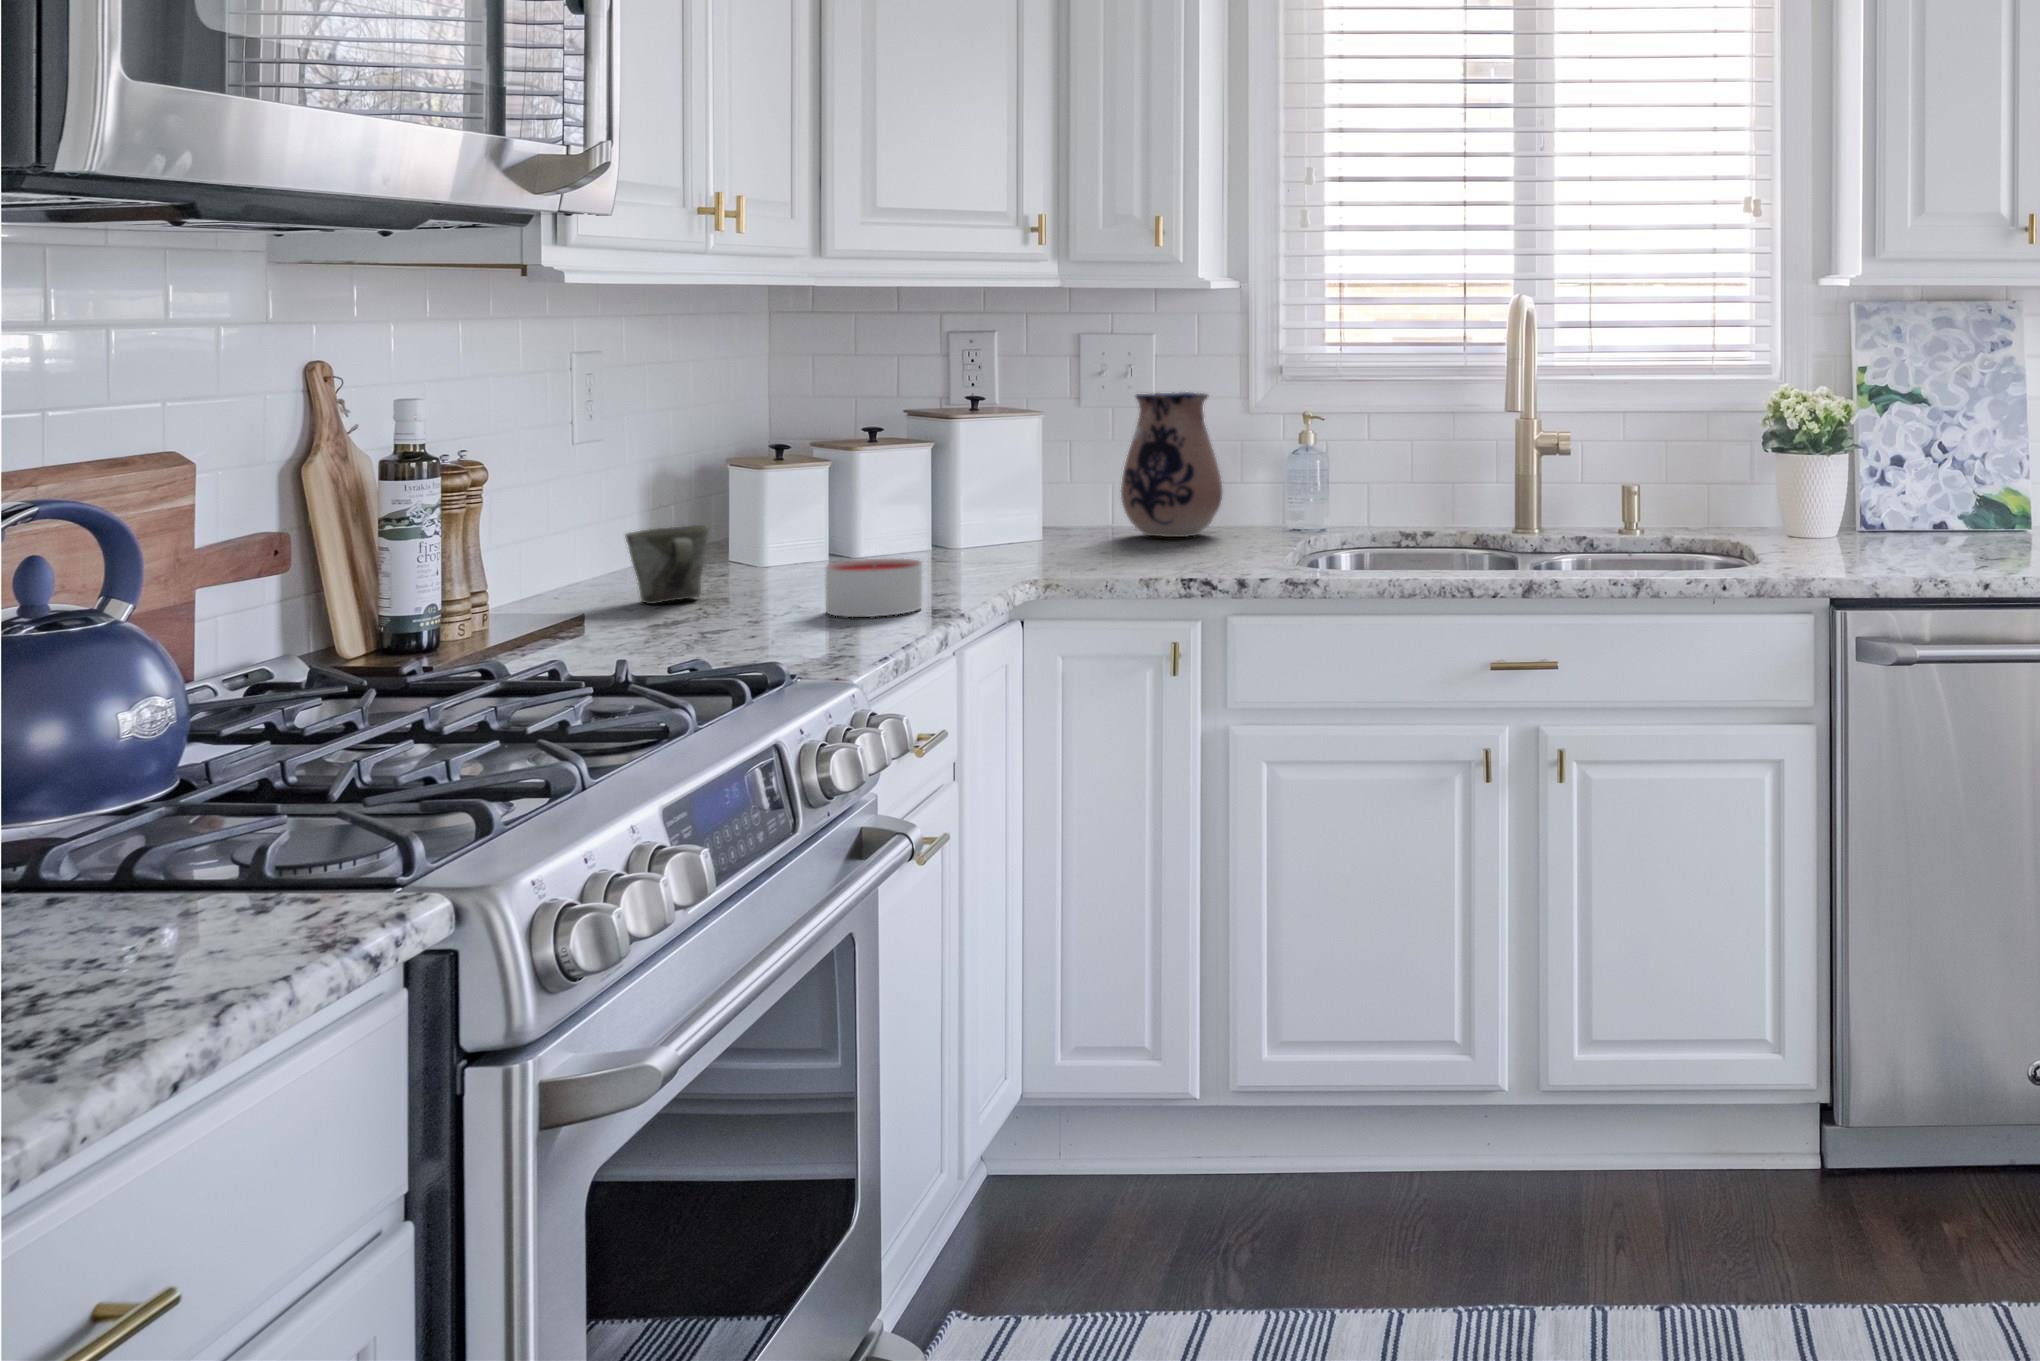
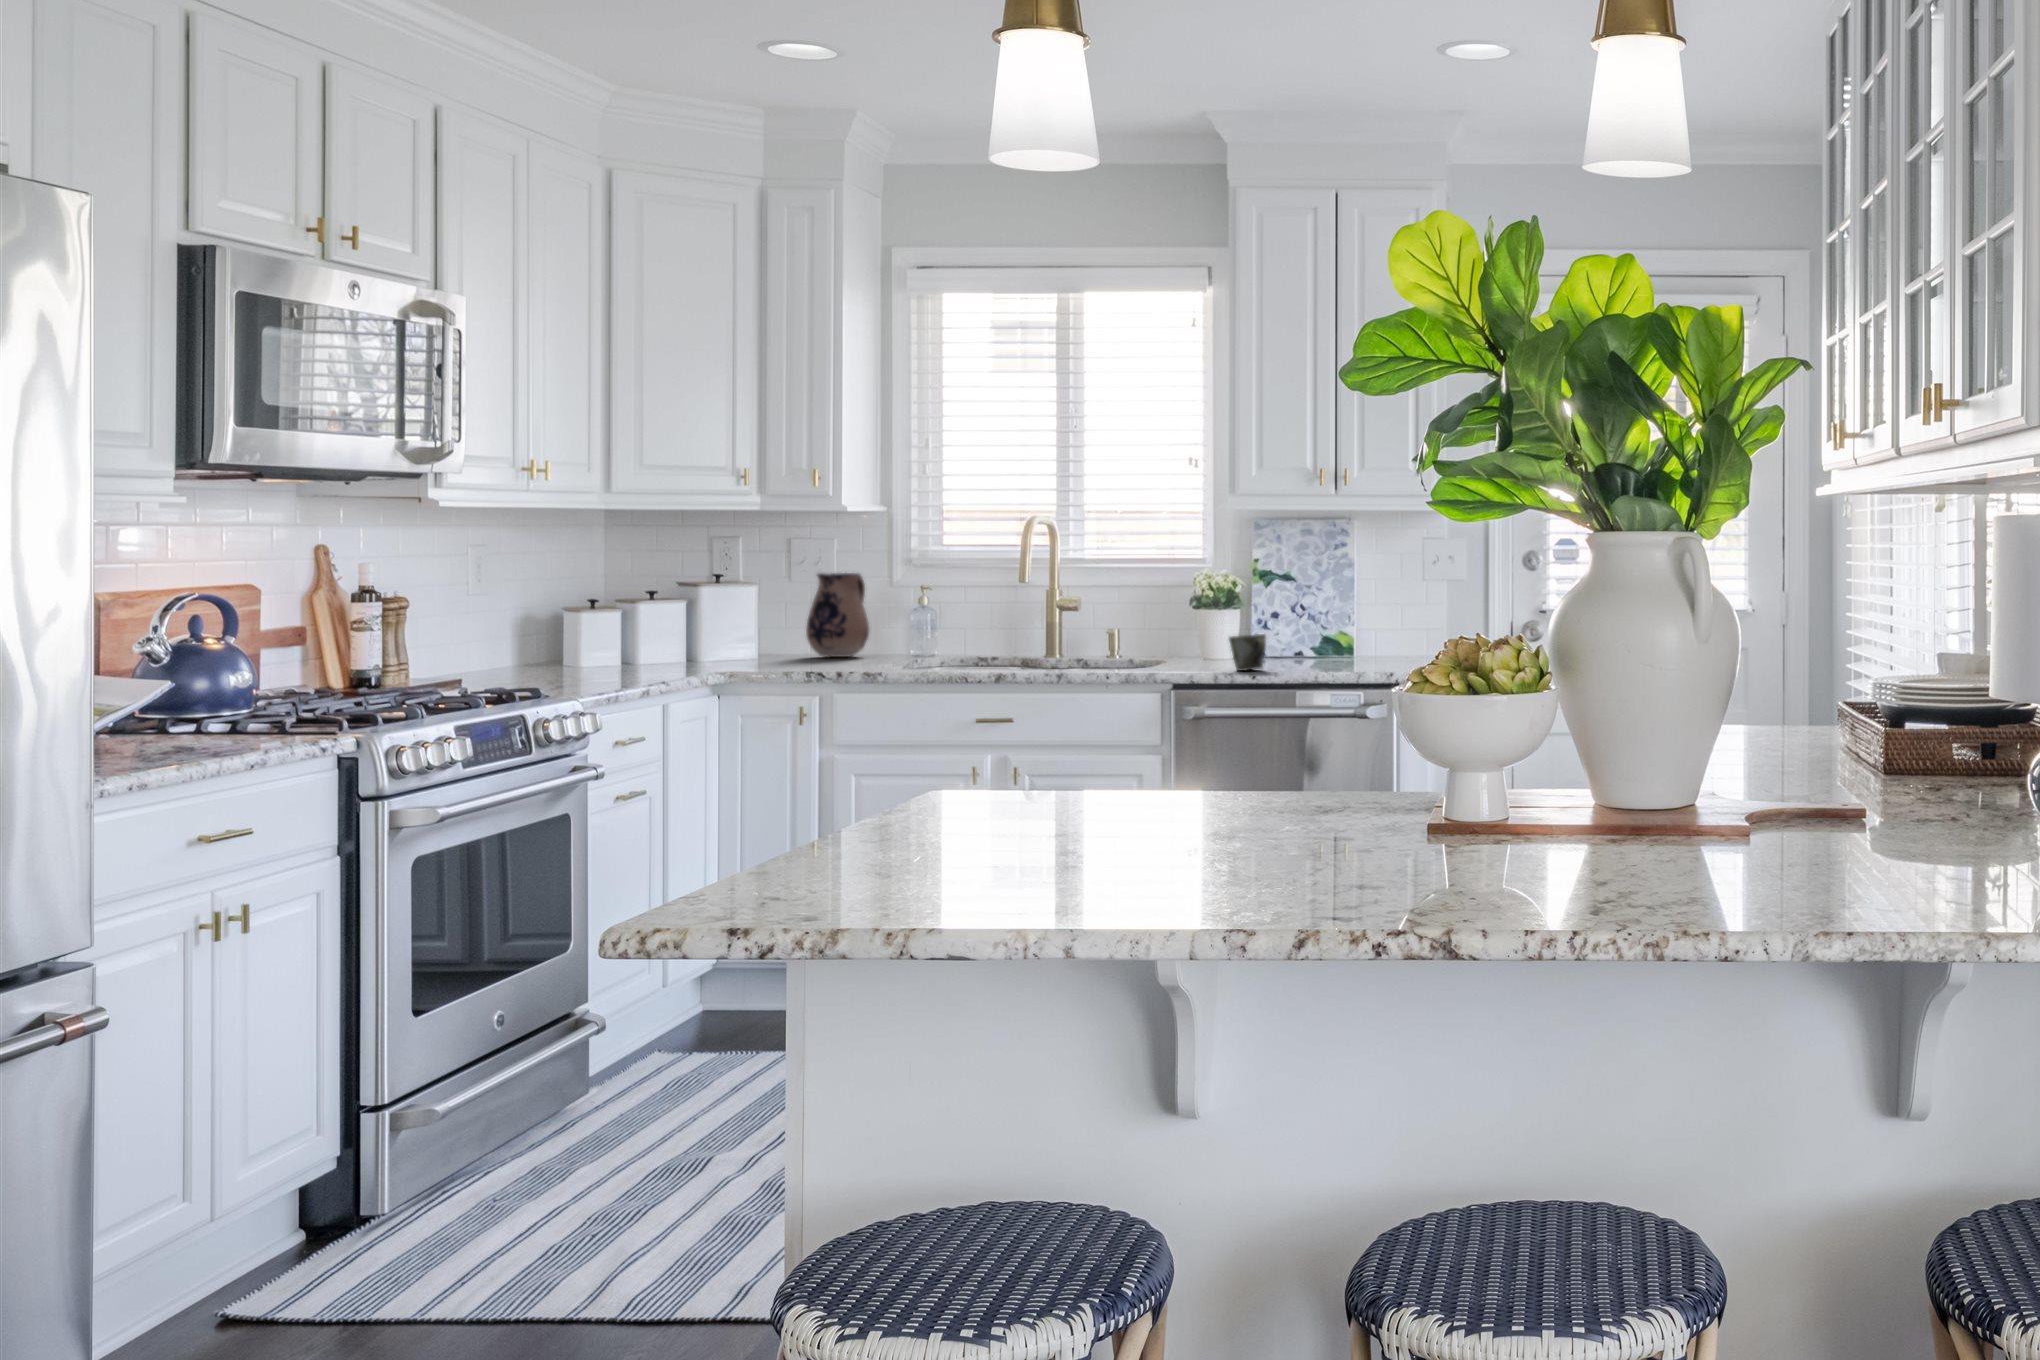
mug: present [625,525,709,604] -> present [1229,634,1266,671]
candle: present [826,559,922,617] -> none [590,654,644,681]

